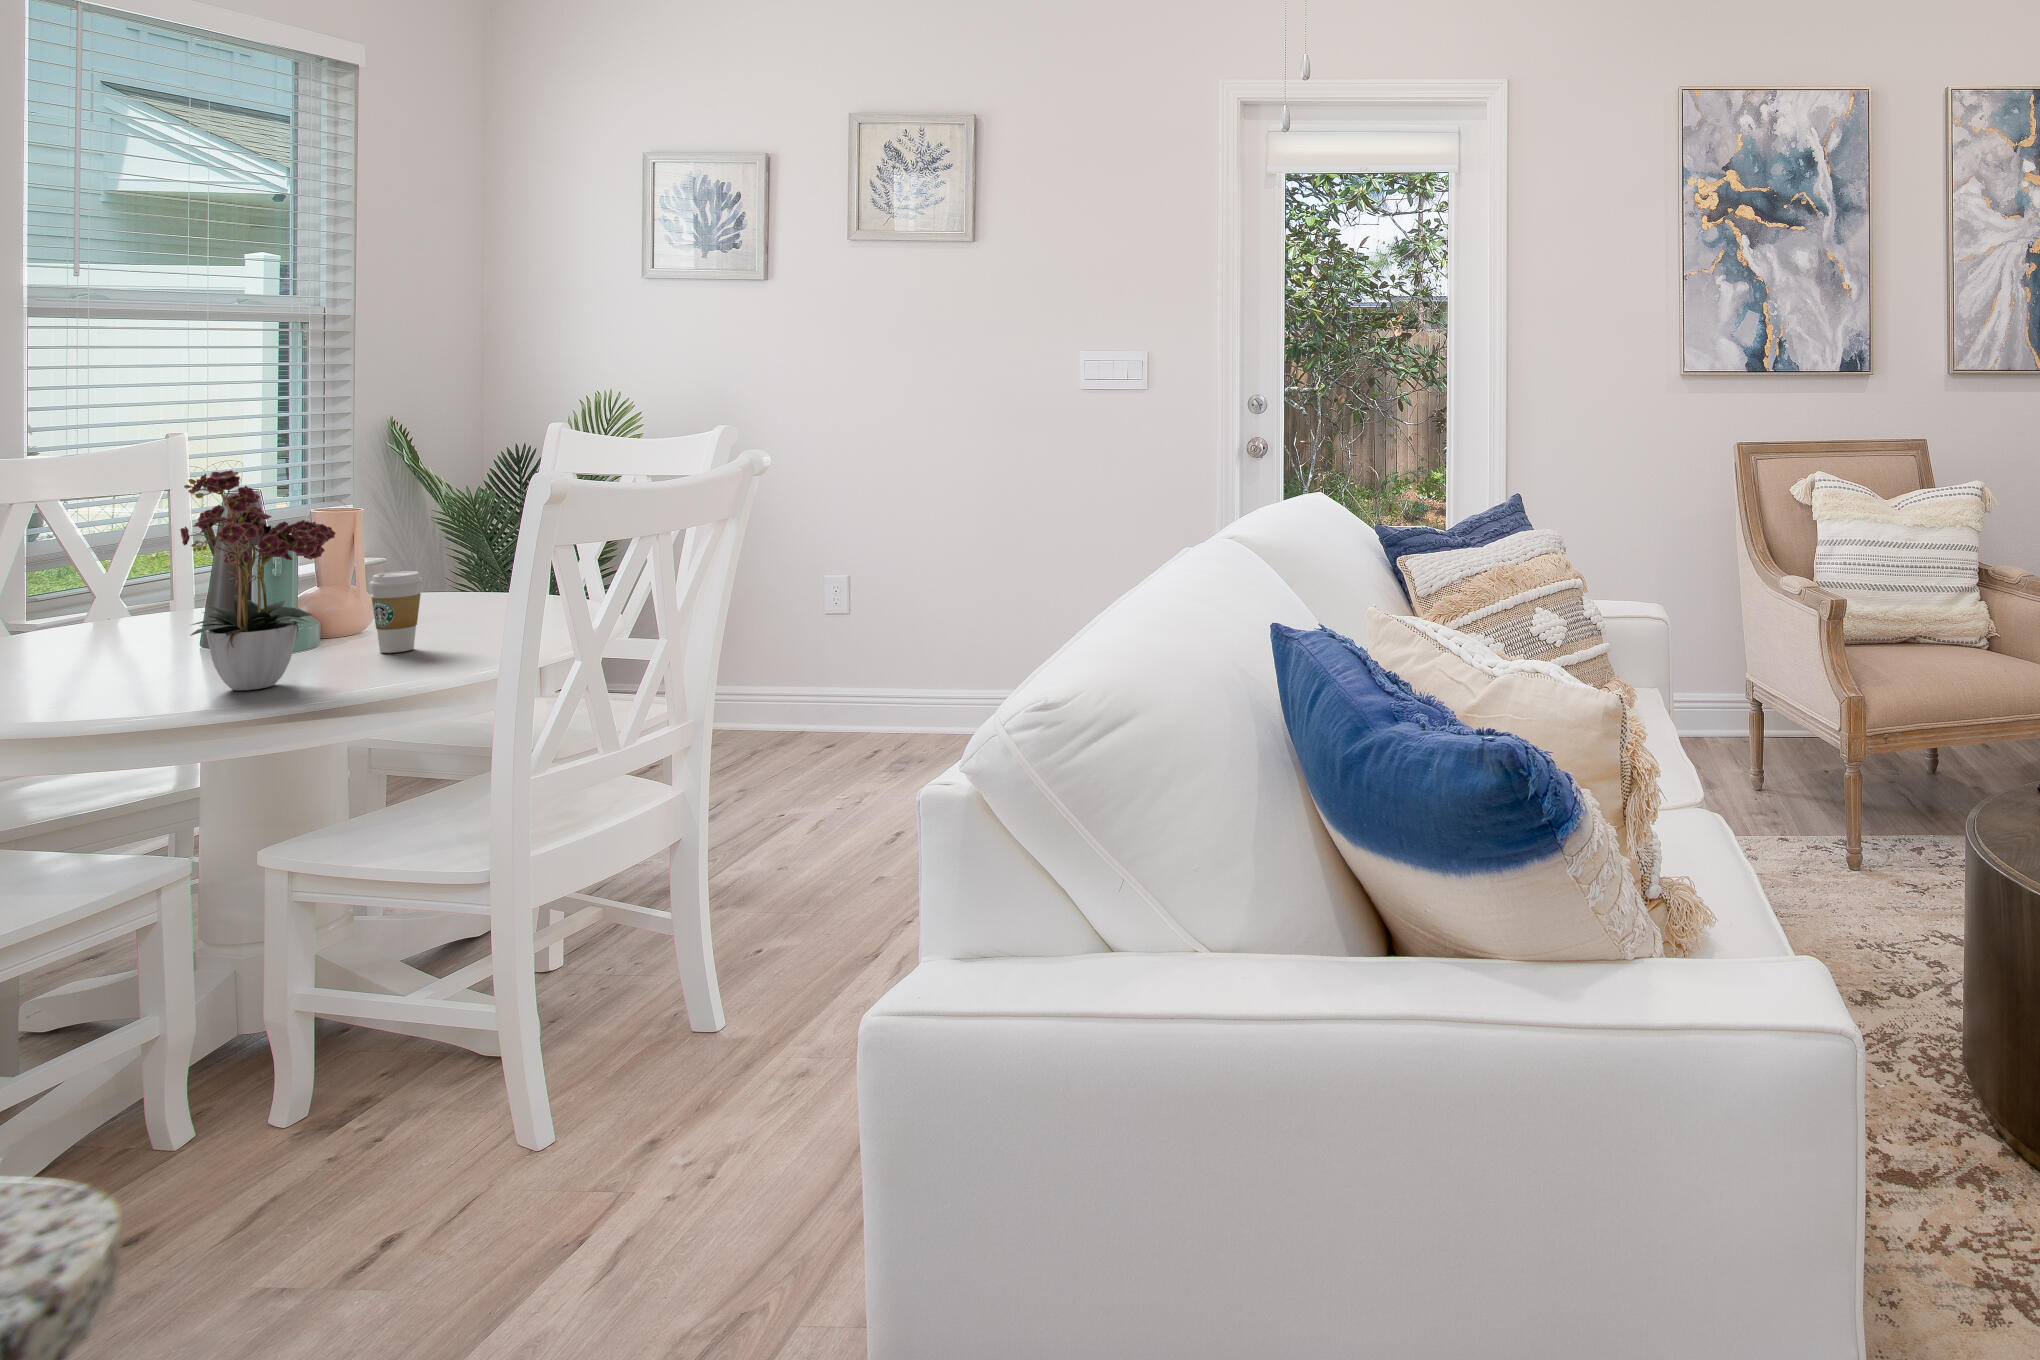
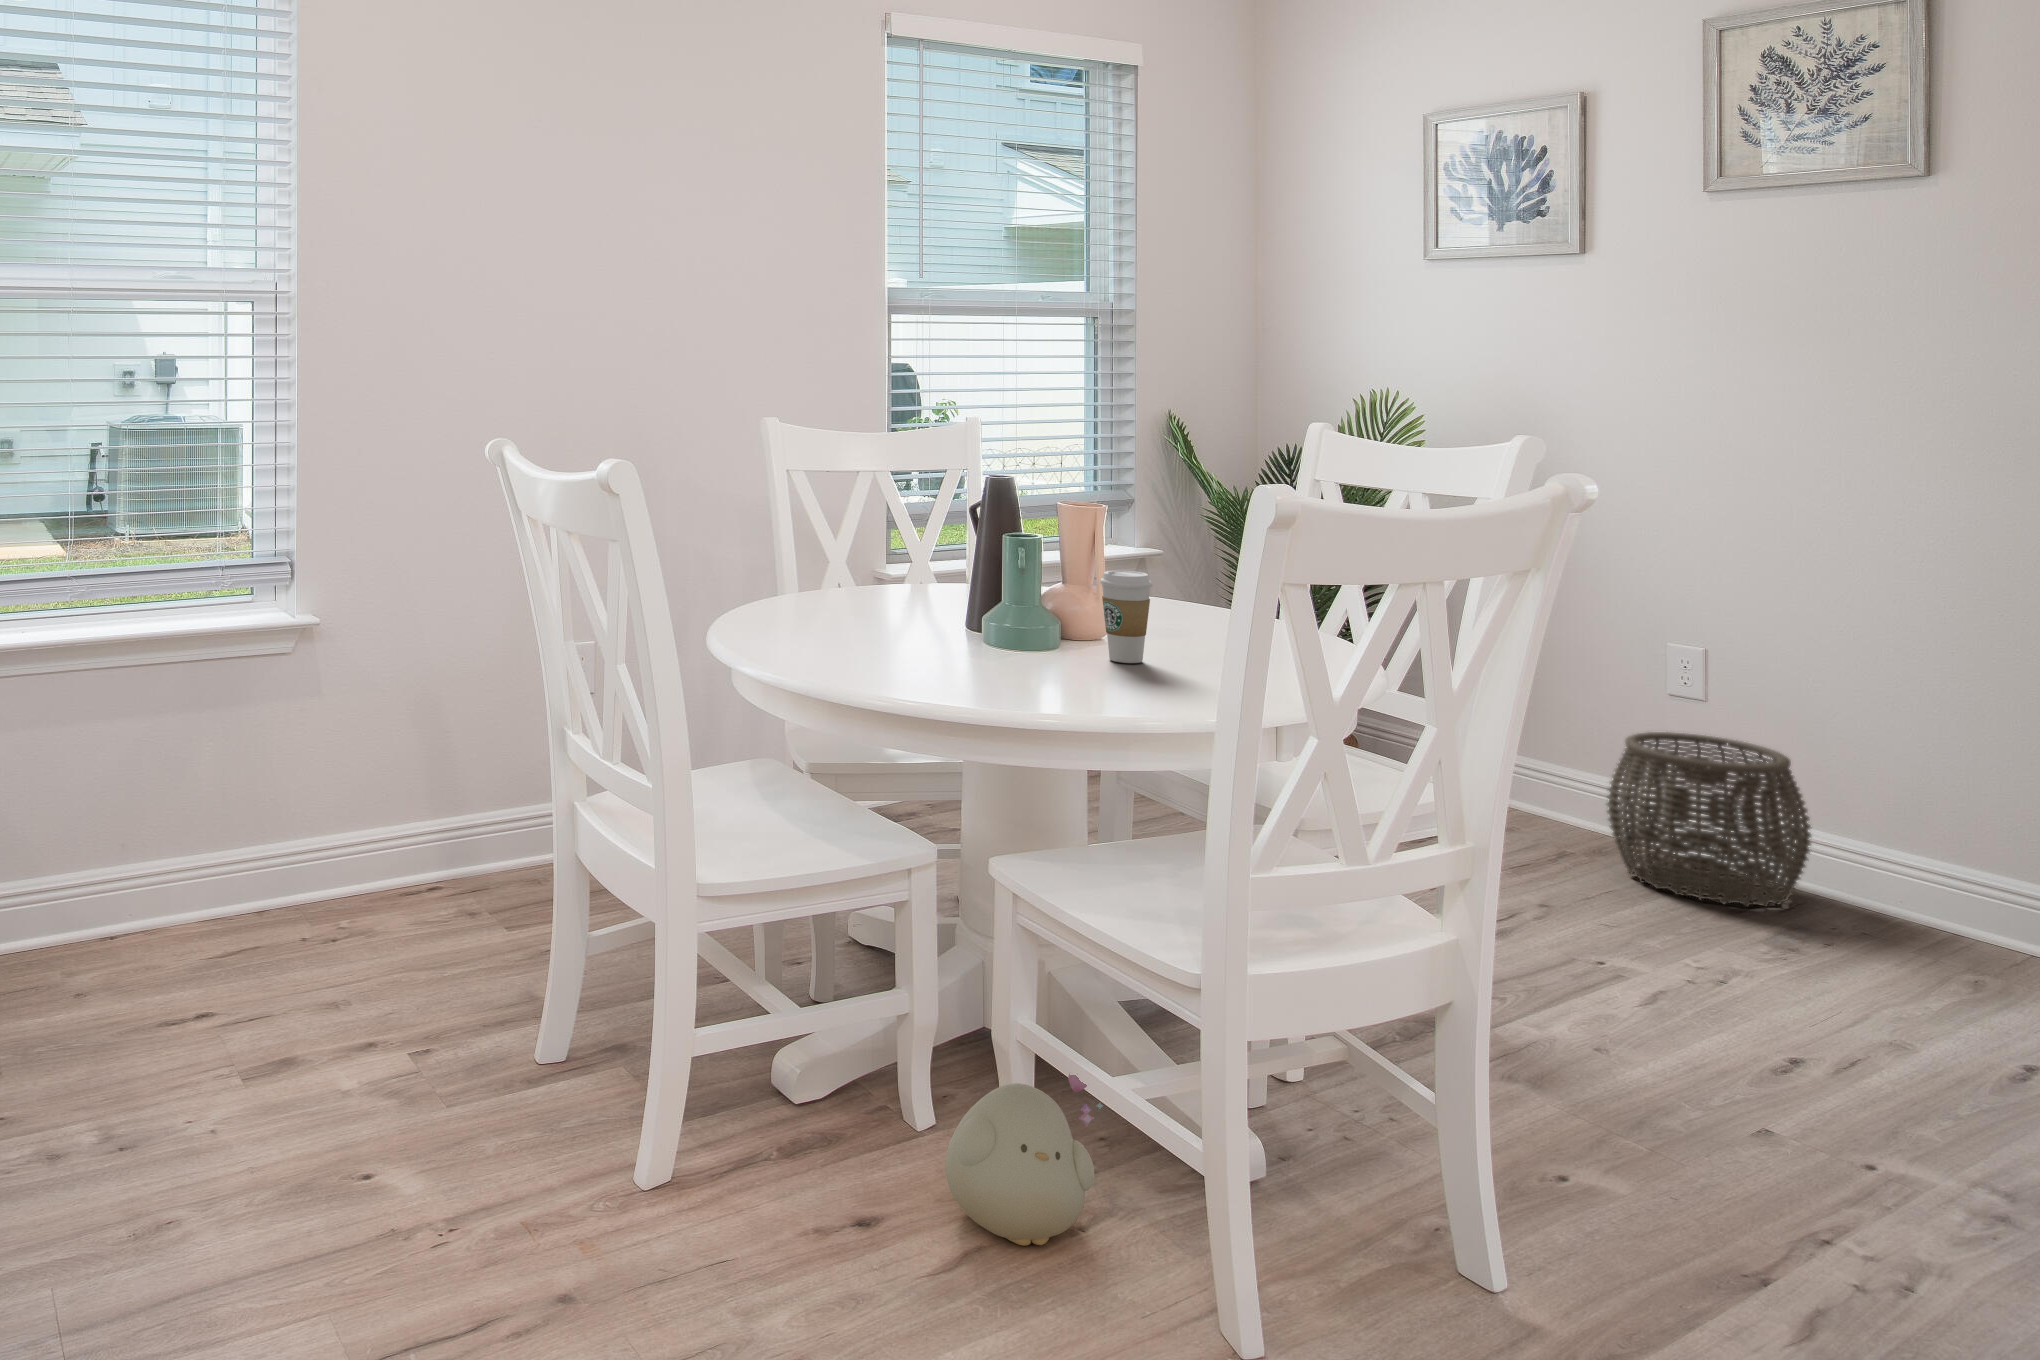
flower arrangement: present [180,470,336,690] -> none [918,431,1075,679]
woven basket: none [786,637,914,756] -> present [1607,732,1811,906]
plush toy: none [224,1008,393,1178] -> present [945,1074,1103,1246]

